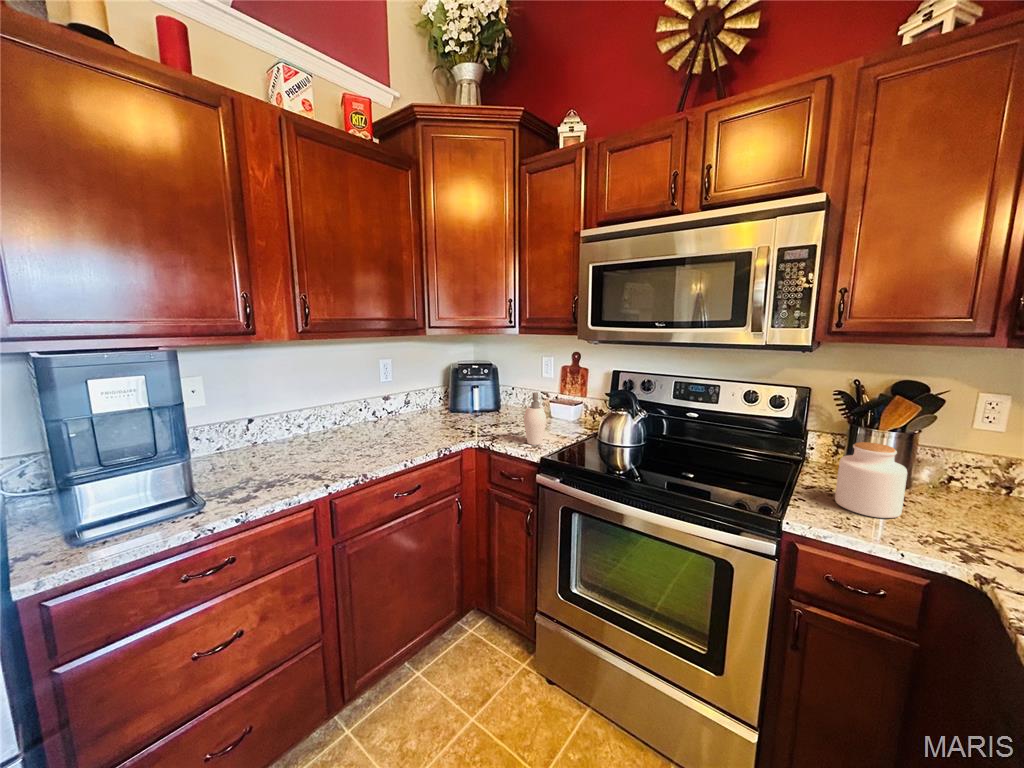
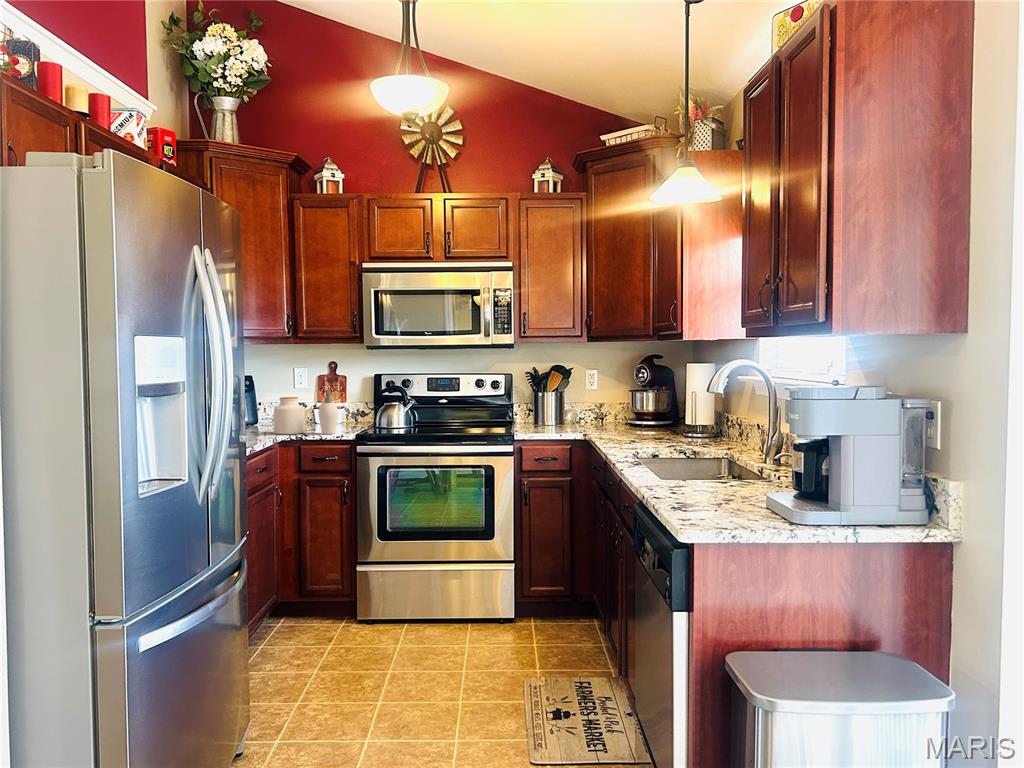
jar: present [835,442,907,518] -> present [274,397,305,434]

